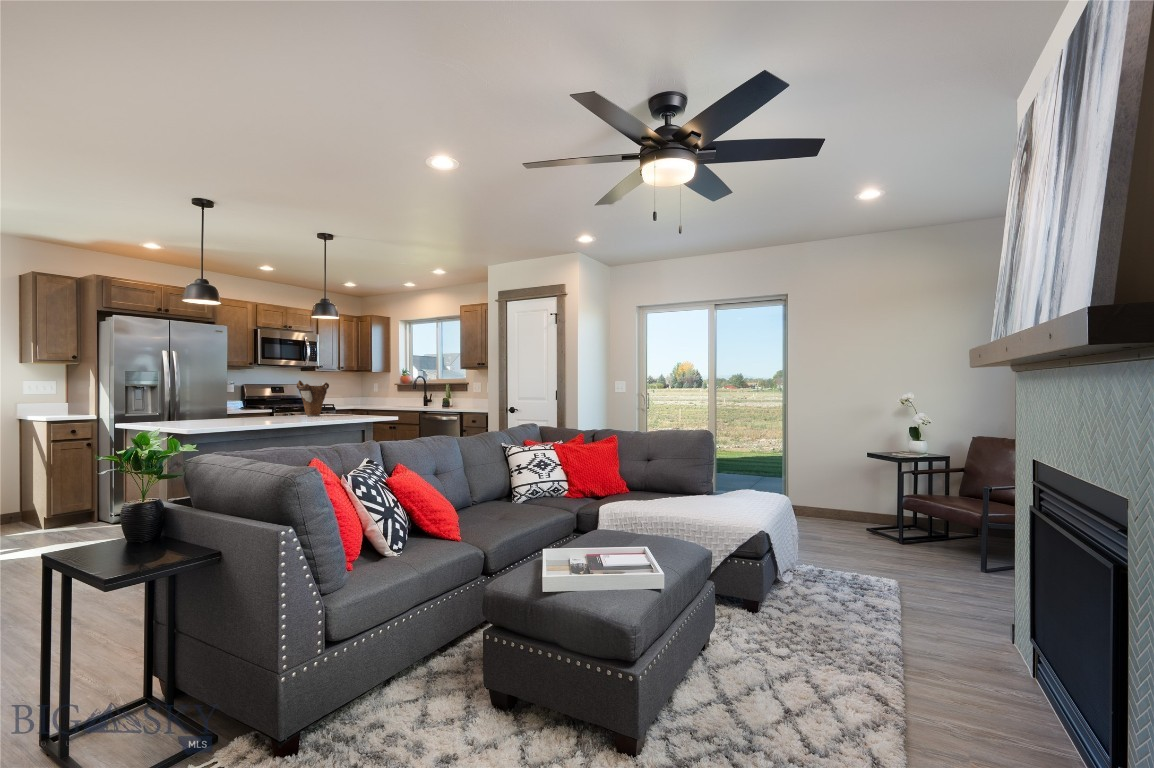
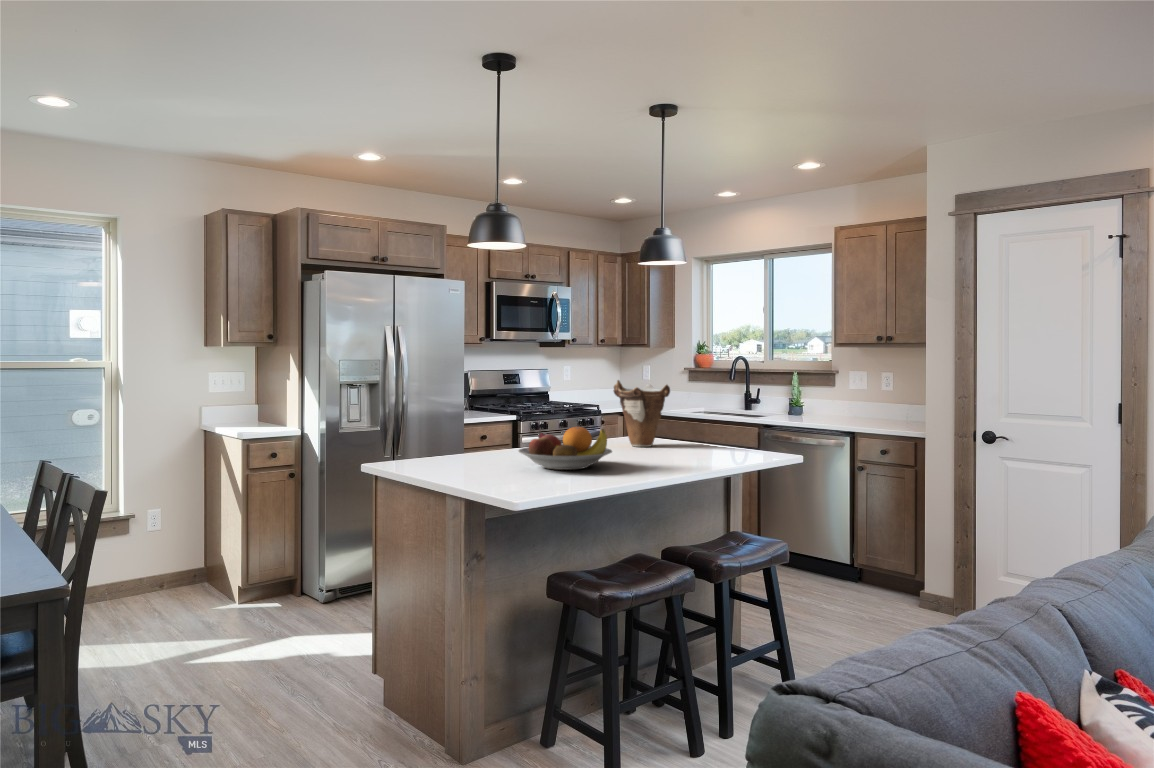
fruit bowl: none [210,402,271,424] -> present [518,427,612,470]

